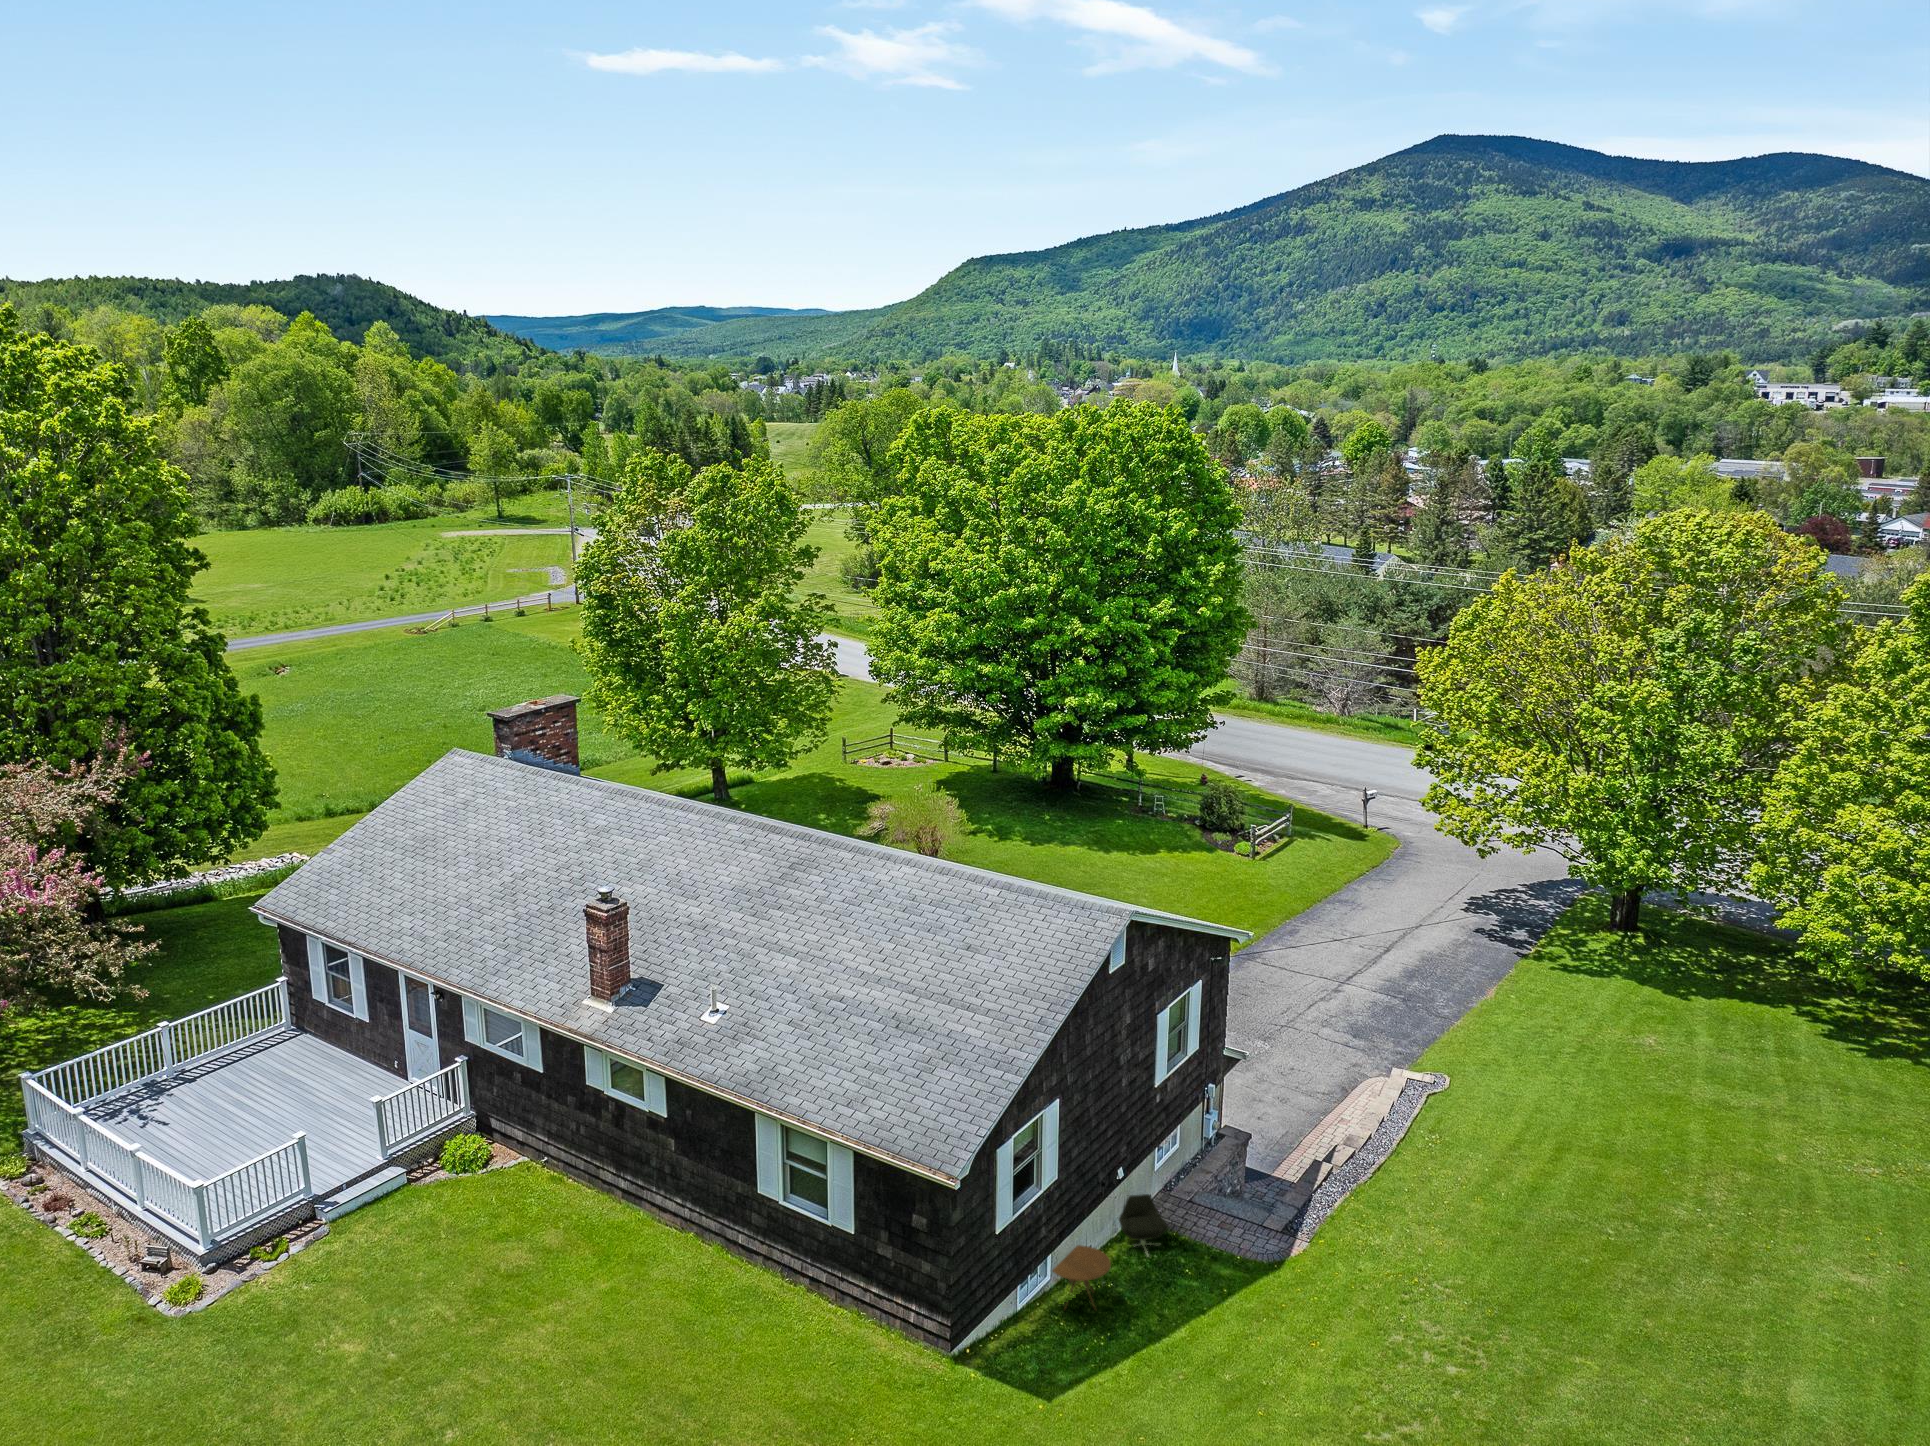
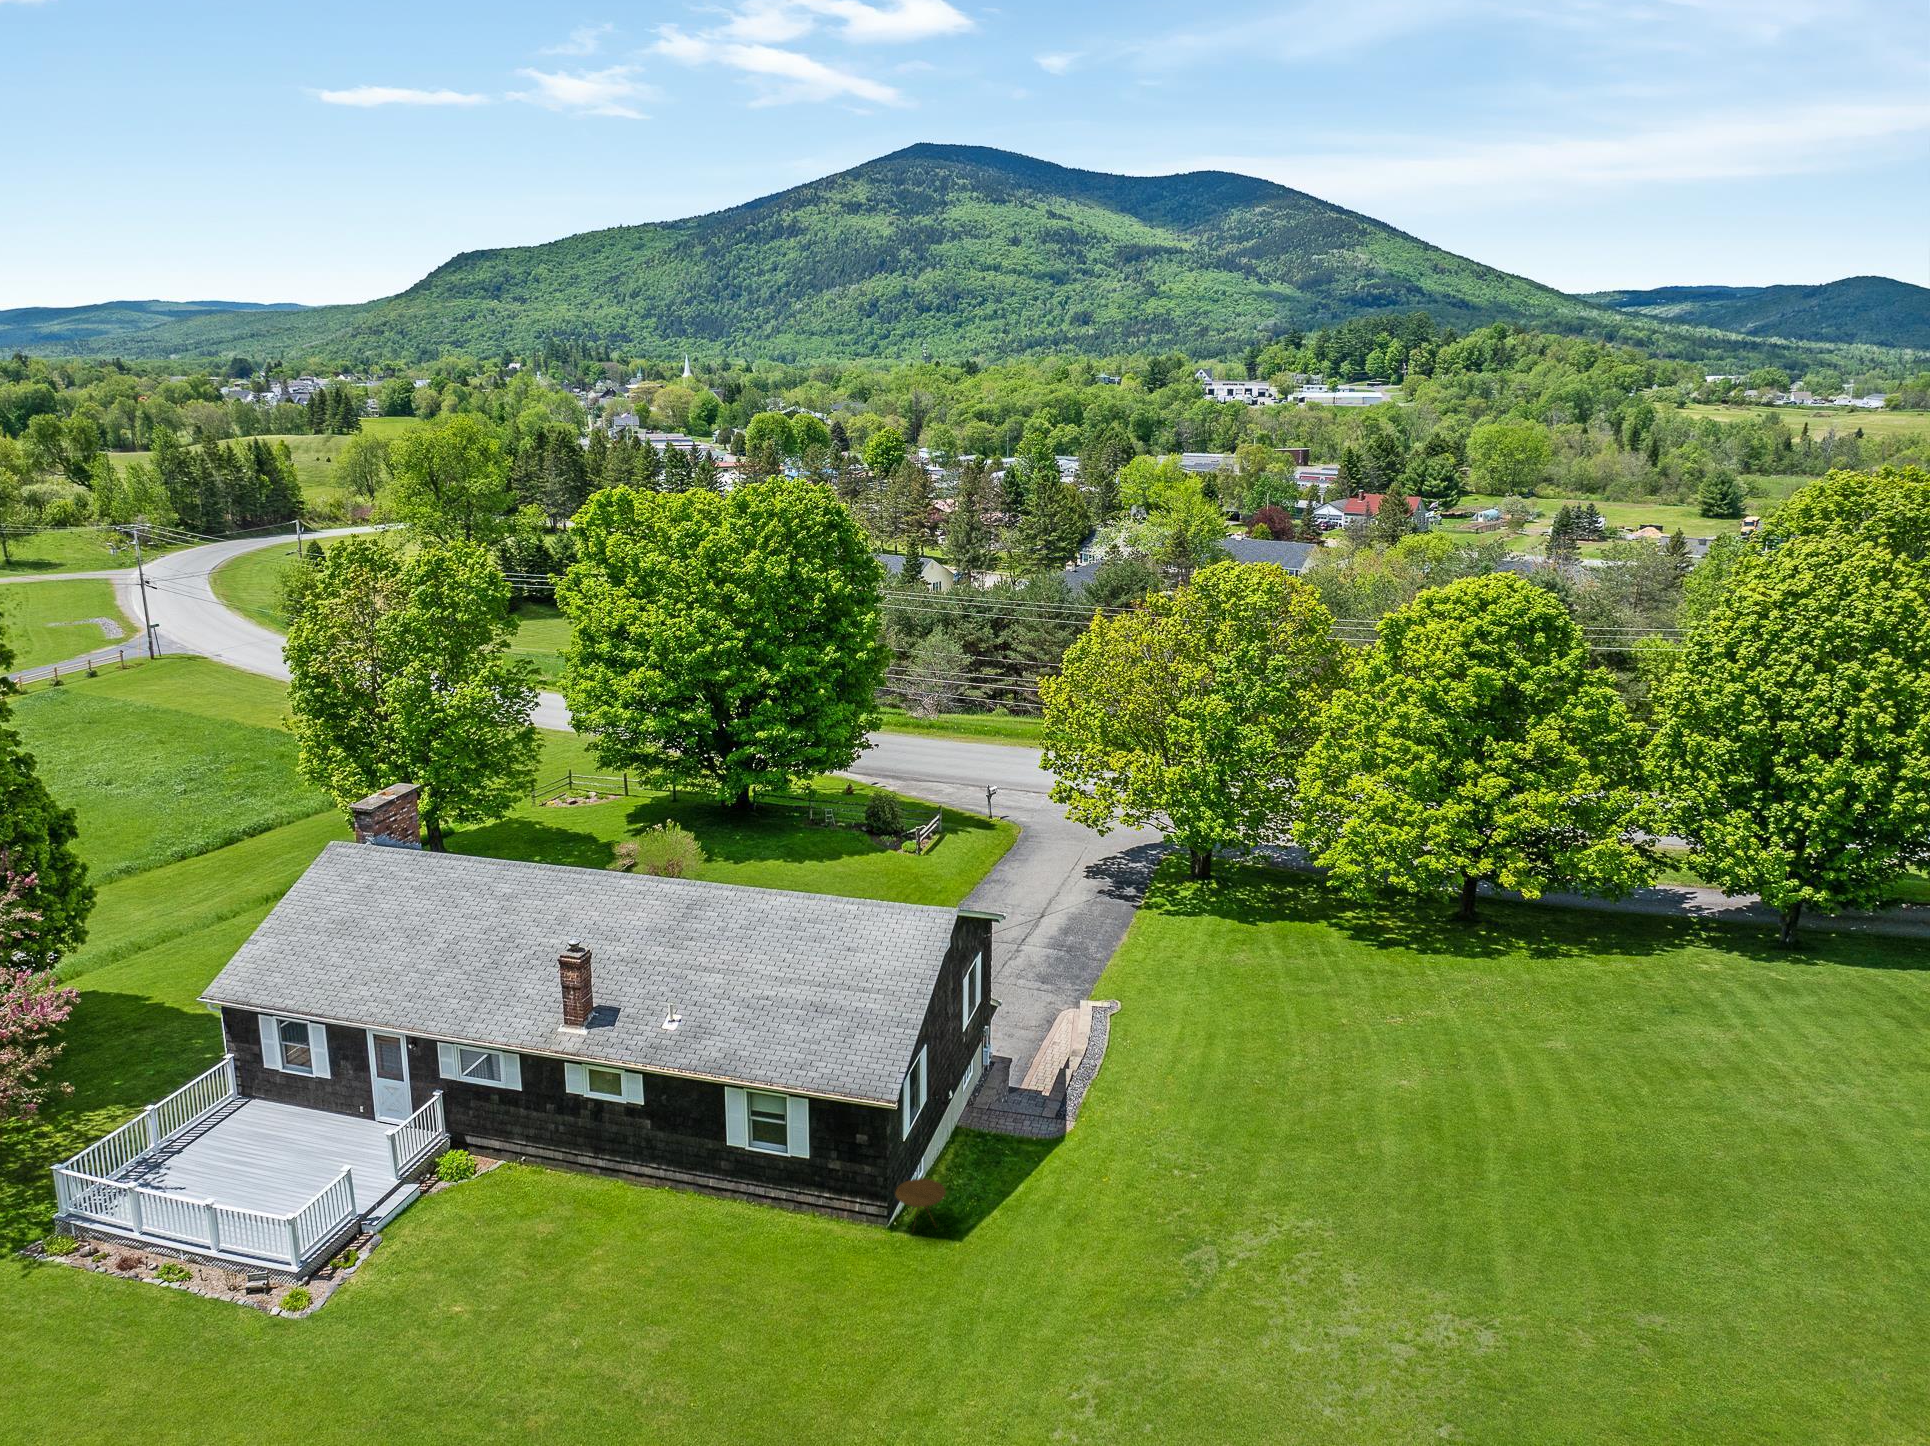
lounge chair: present [1119,1194,1168,1256] -> none [929,1129,972,1179]

